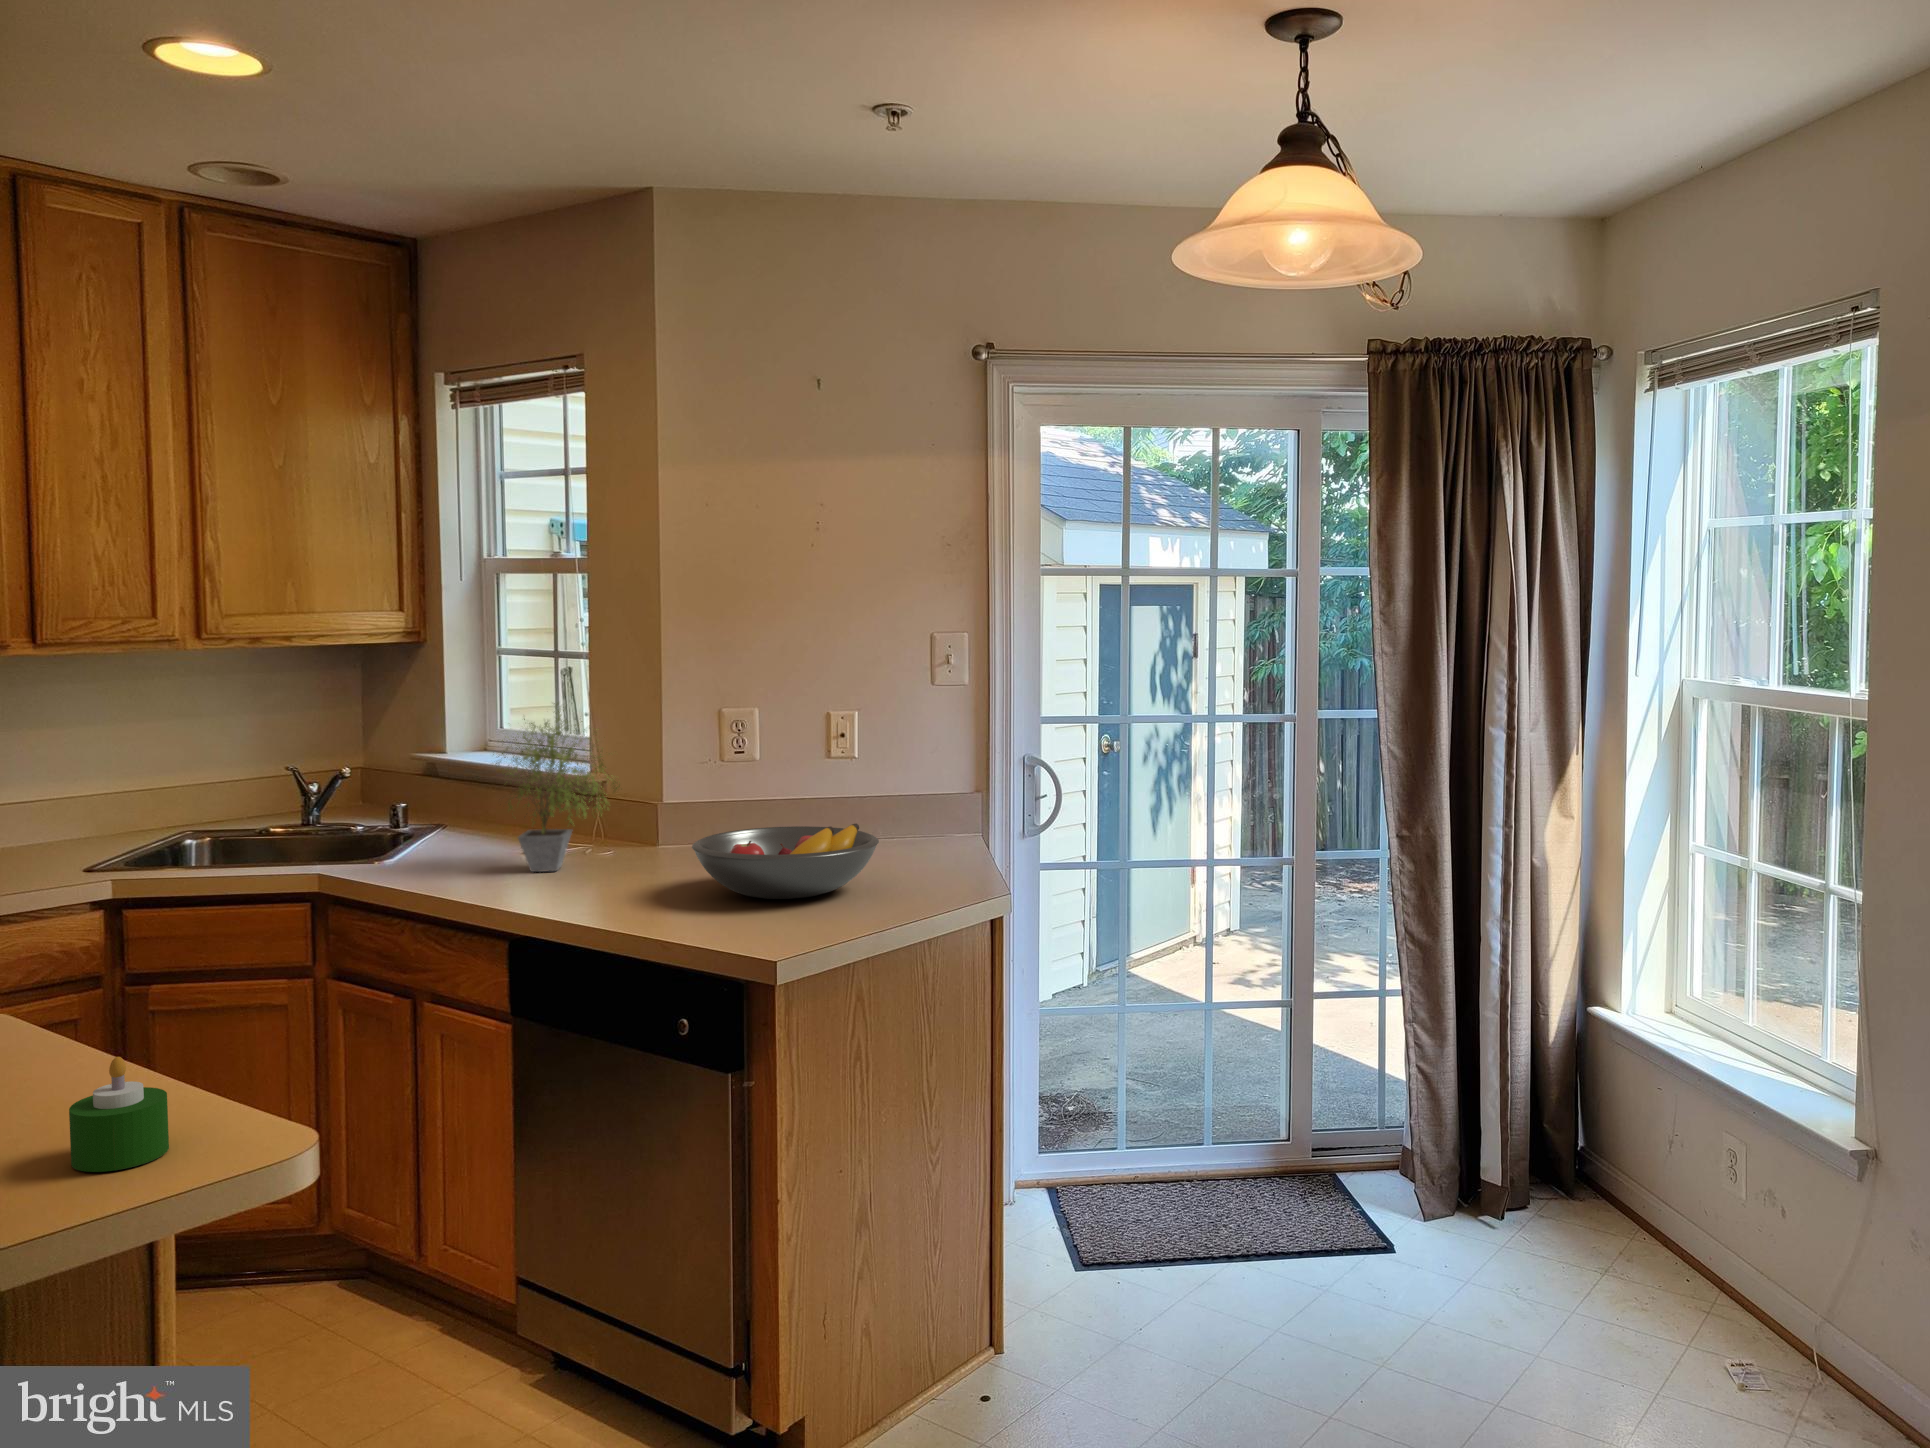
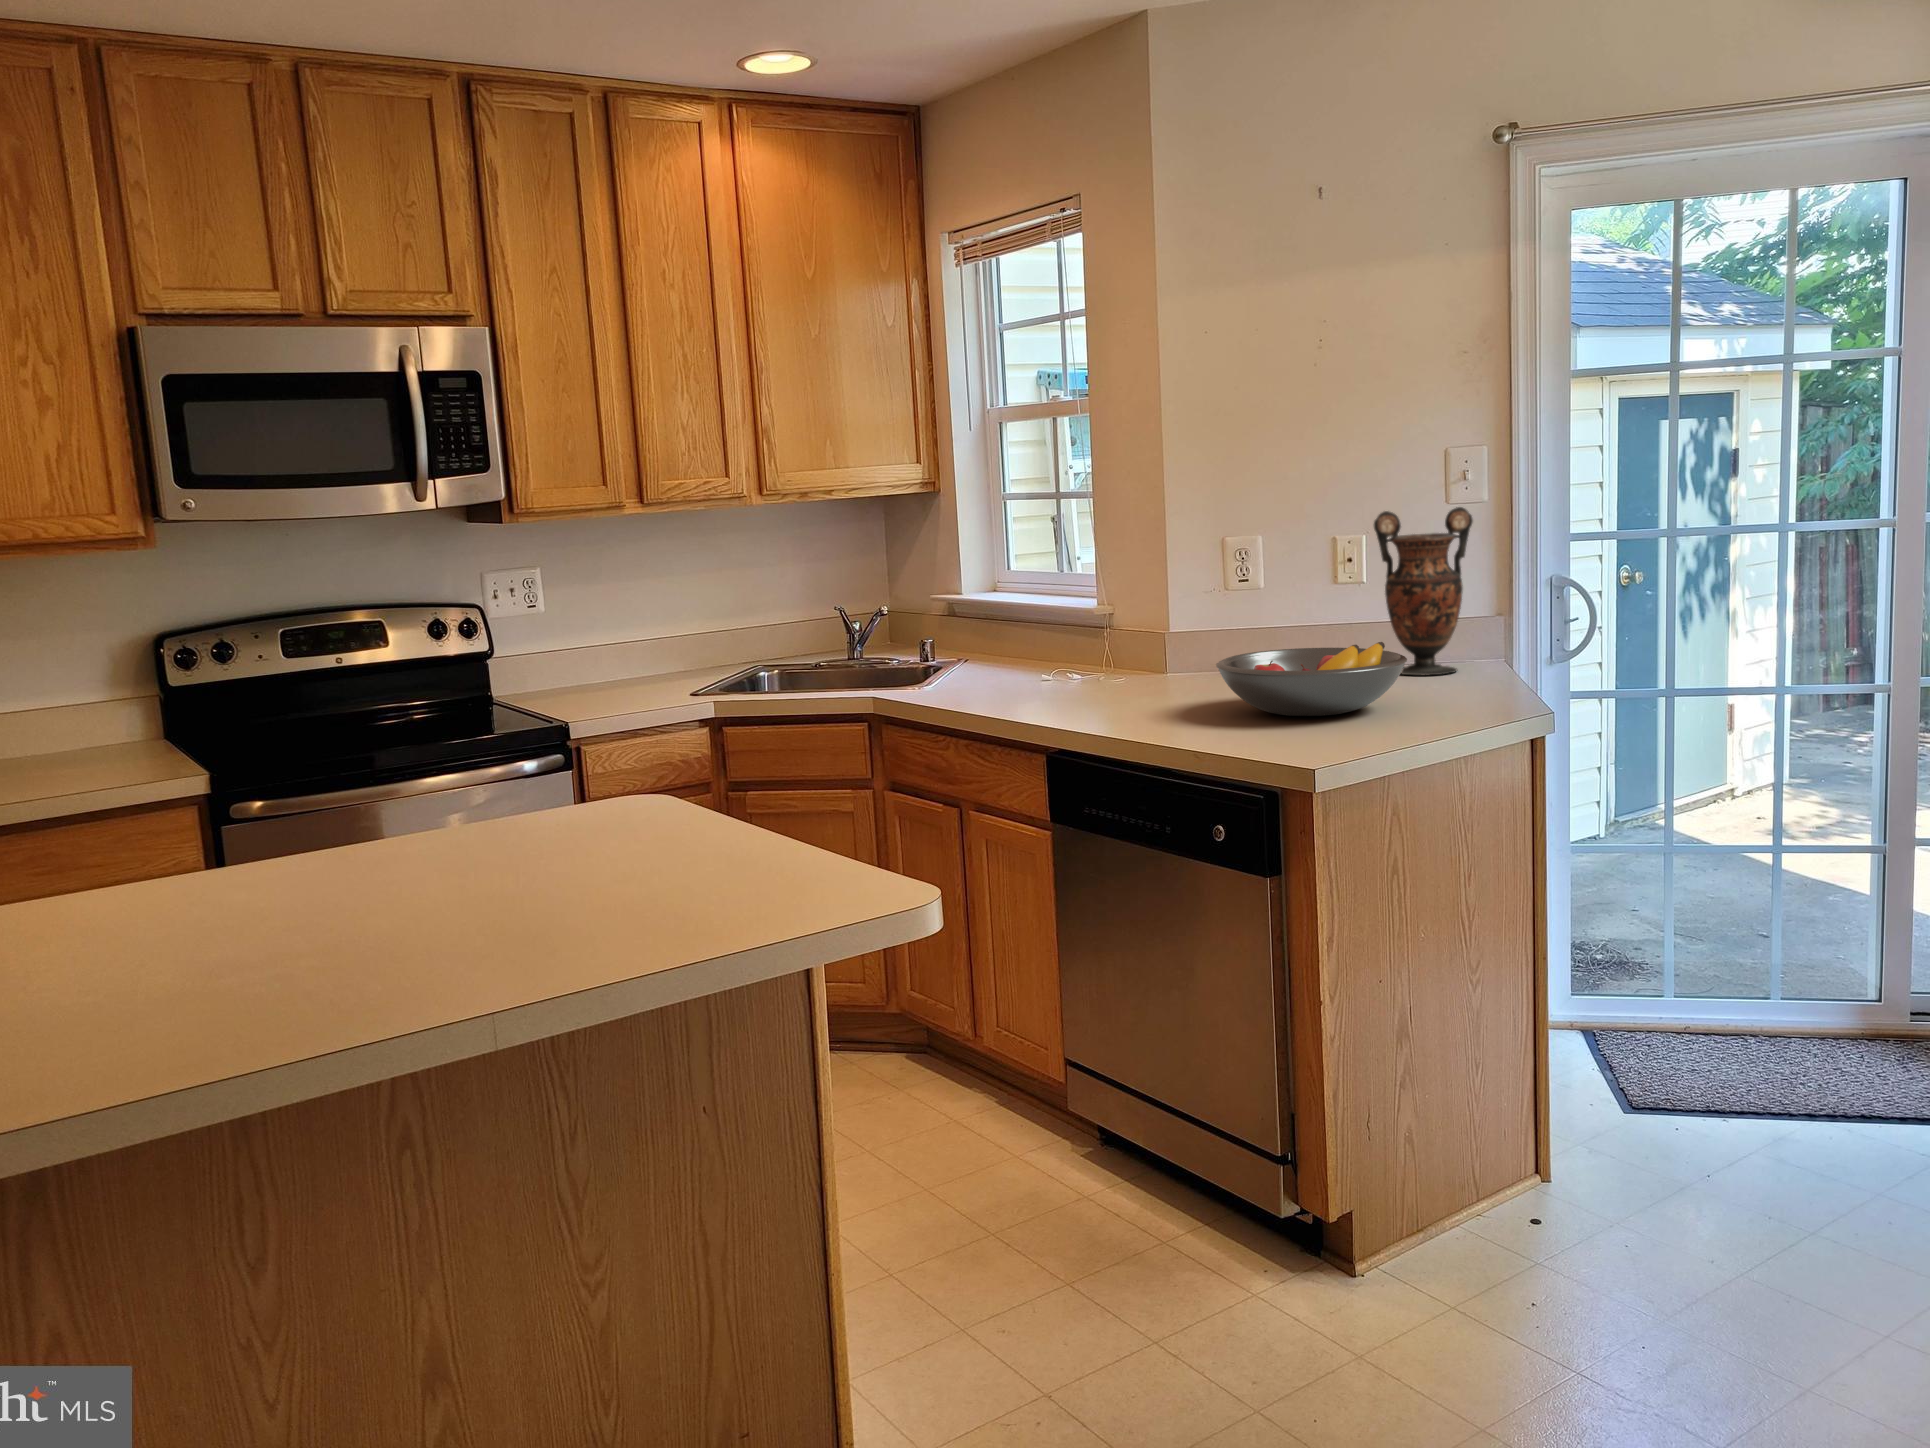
vase: none [861,690,951,851] -> present [1374,507,1473,676]
potted plant: present [493,703,620,872] -> none [1012,533,1137,695]
candle: present [69,1057,169,1172] -> none [771,810,843,902]

